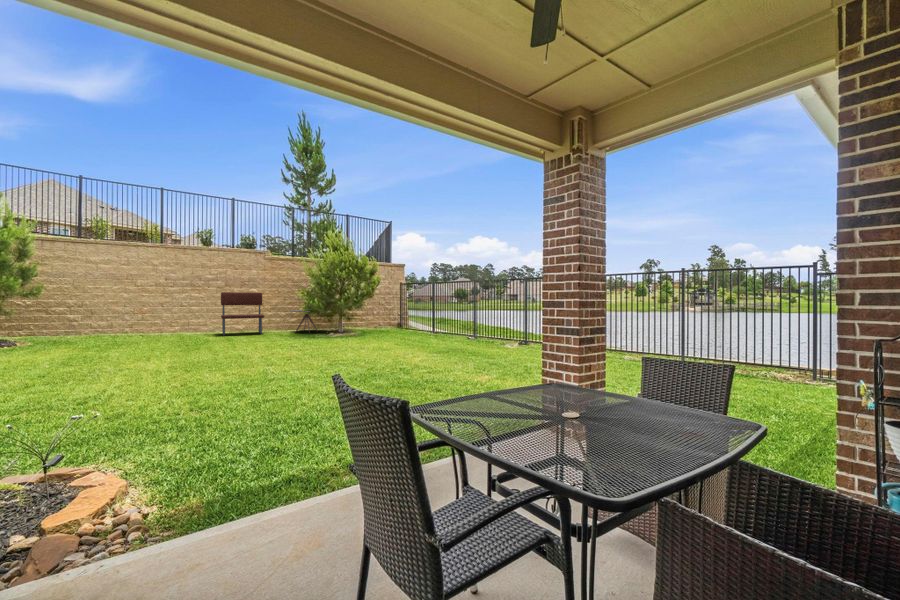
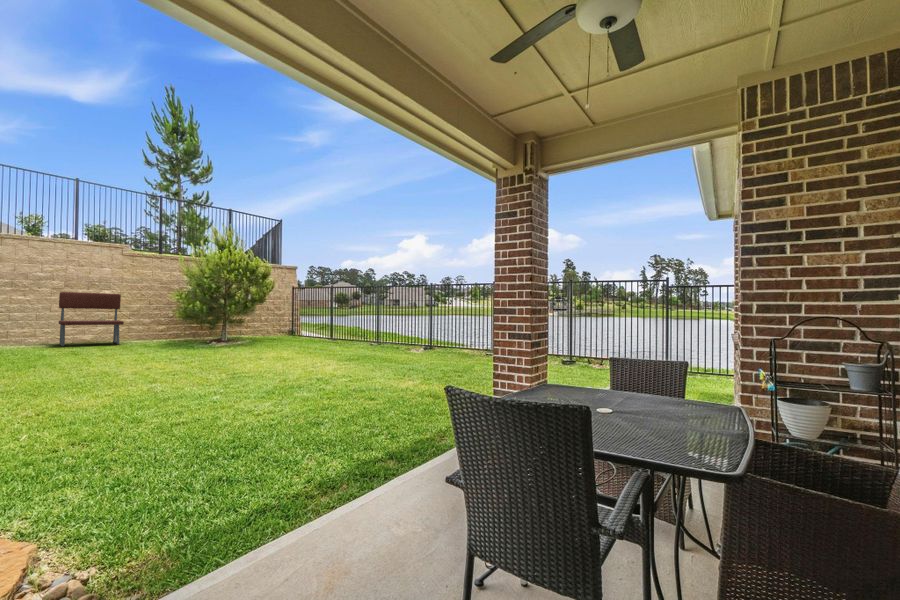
round table: present [290,310,318,333] -> none [158,316,203,343]

